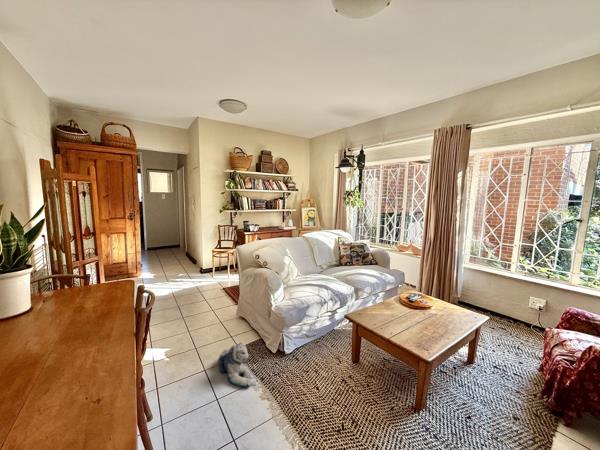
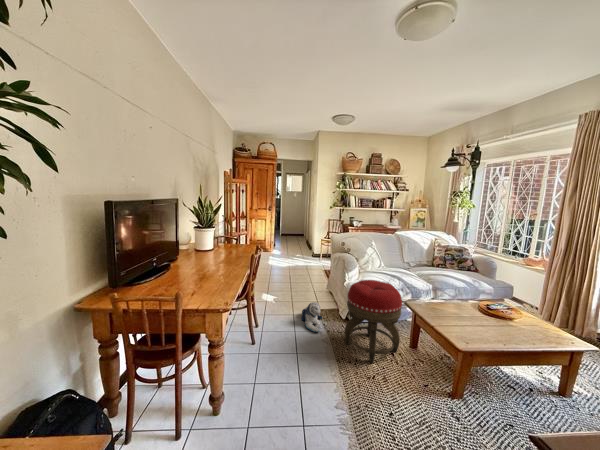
footstool: none [288,300,353,407] -> present [344,280,402,363]

